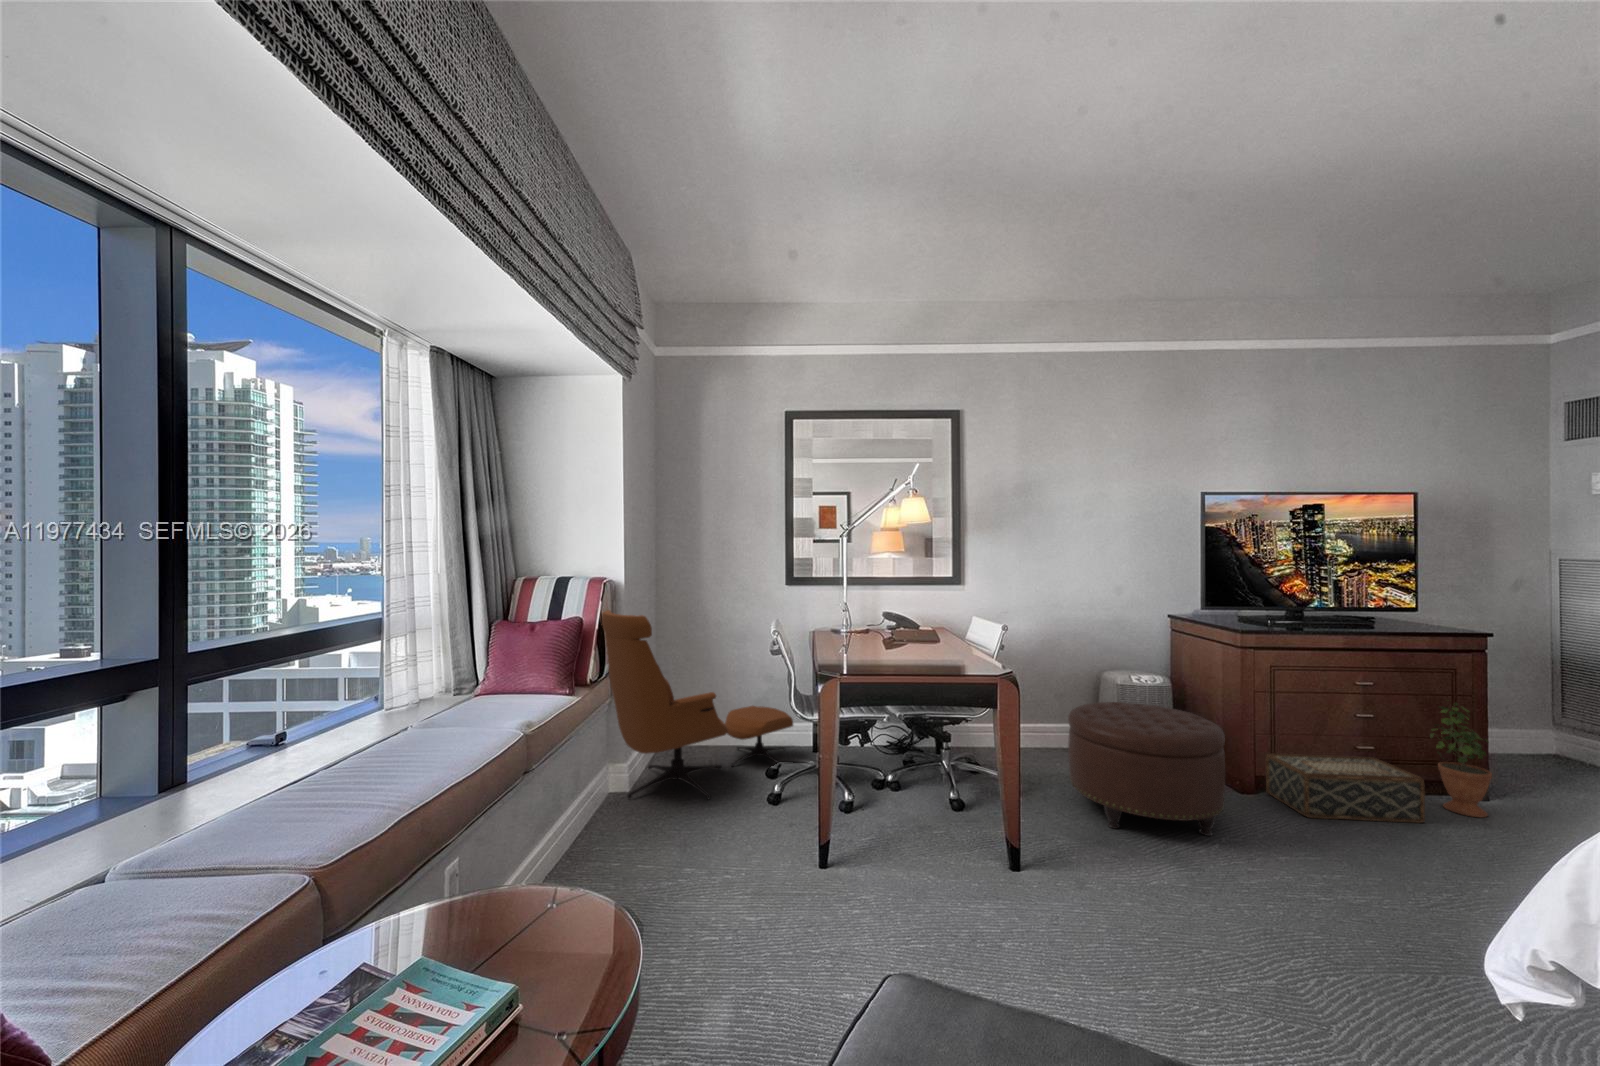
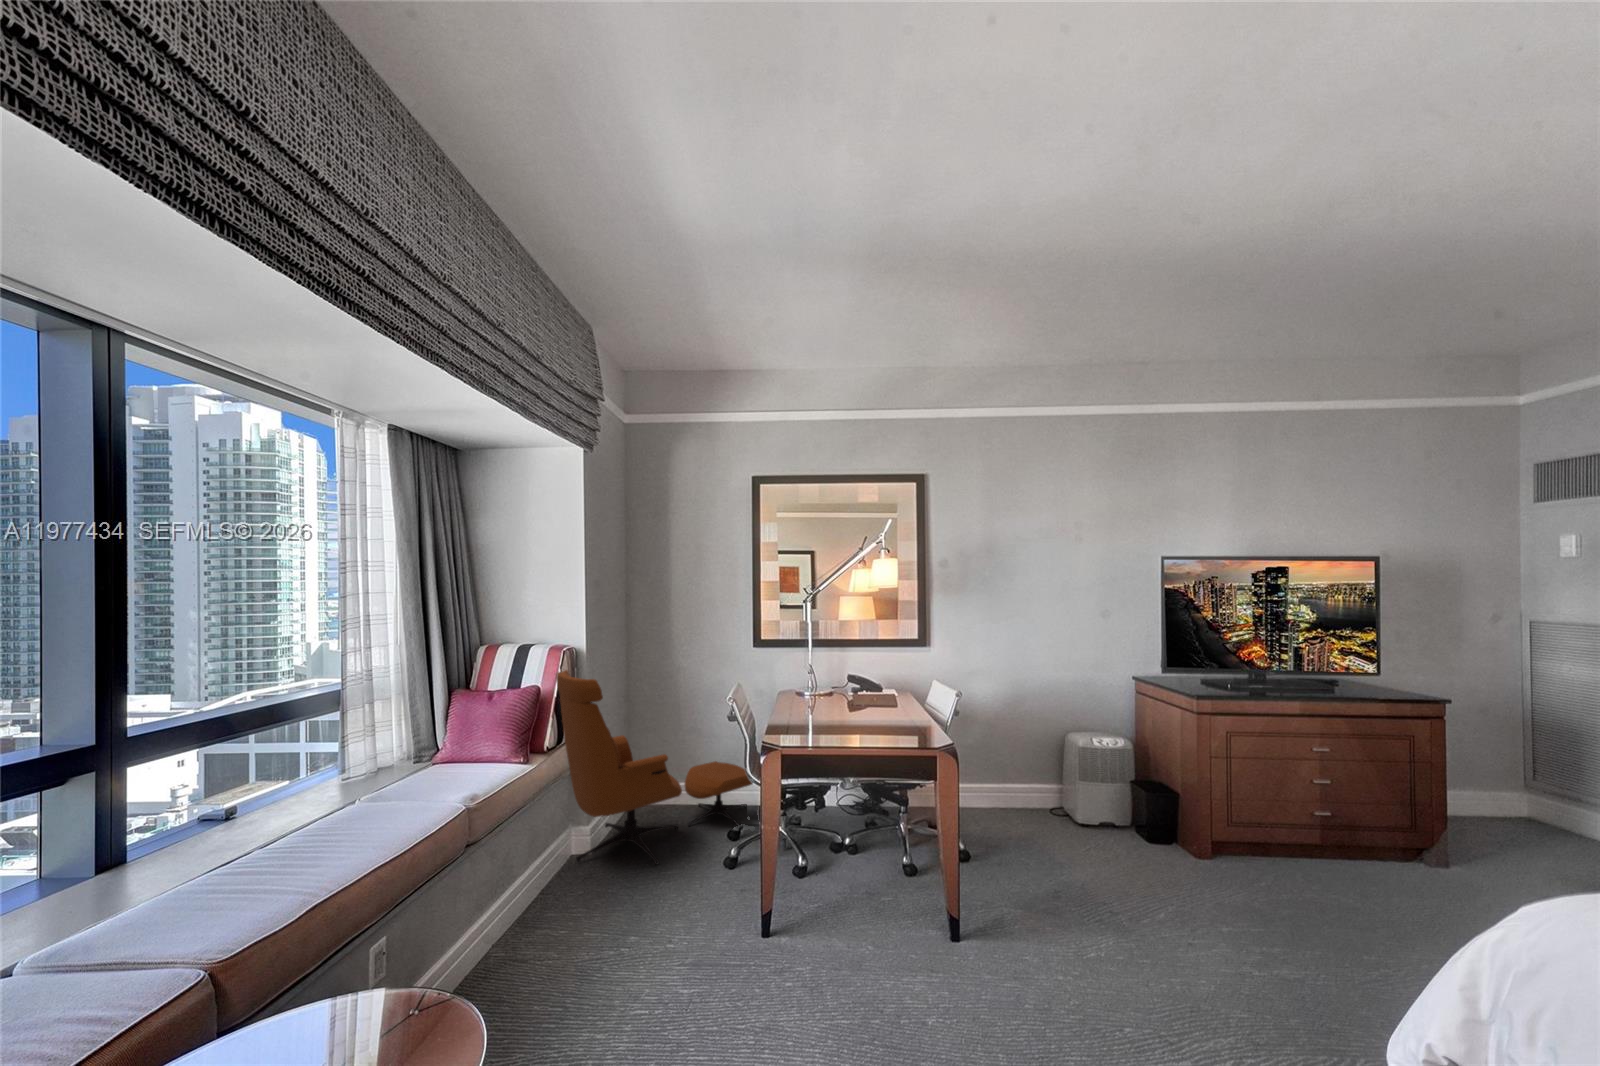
ottoman: present [1068,702,1225,836] -> none [1019,770,1175,921]
potted plant: present [1430,703,1492,817] -> none [1391,778,1456,905]
woven basket: present [1266,754,1425,823] -> none [1224,828,1386,910]

